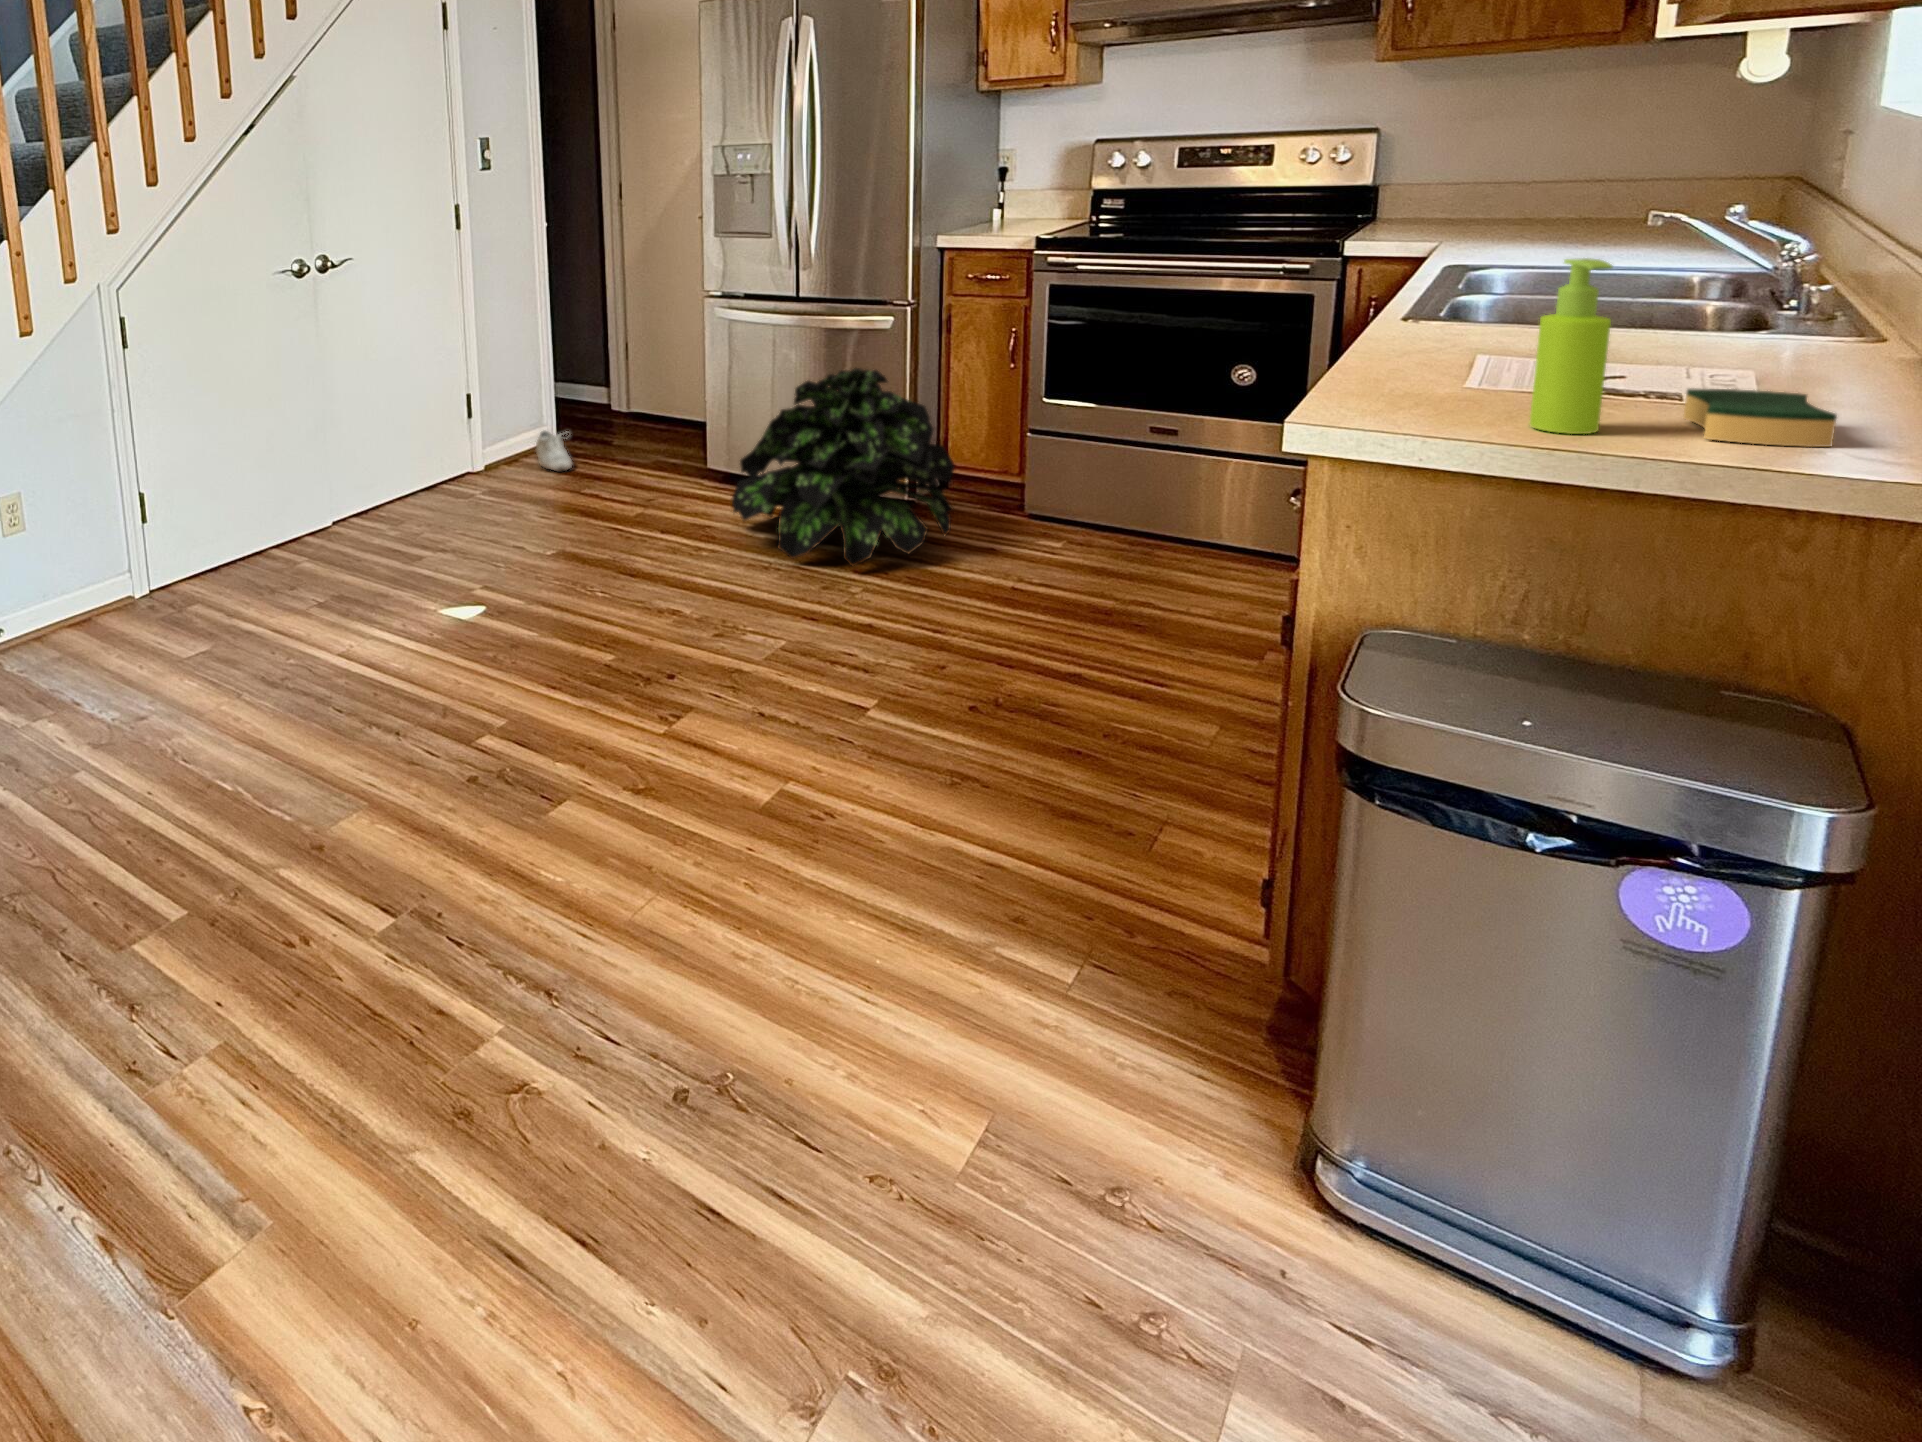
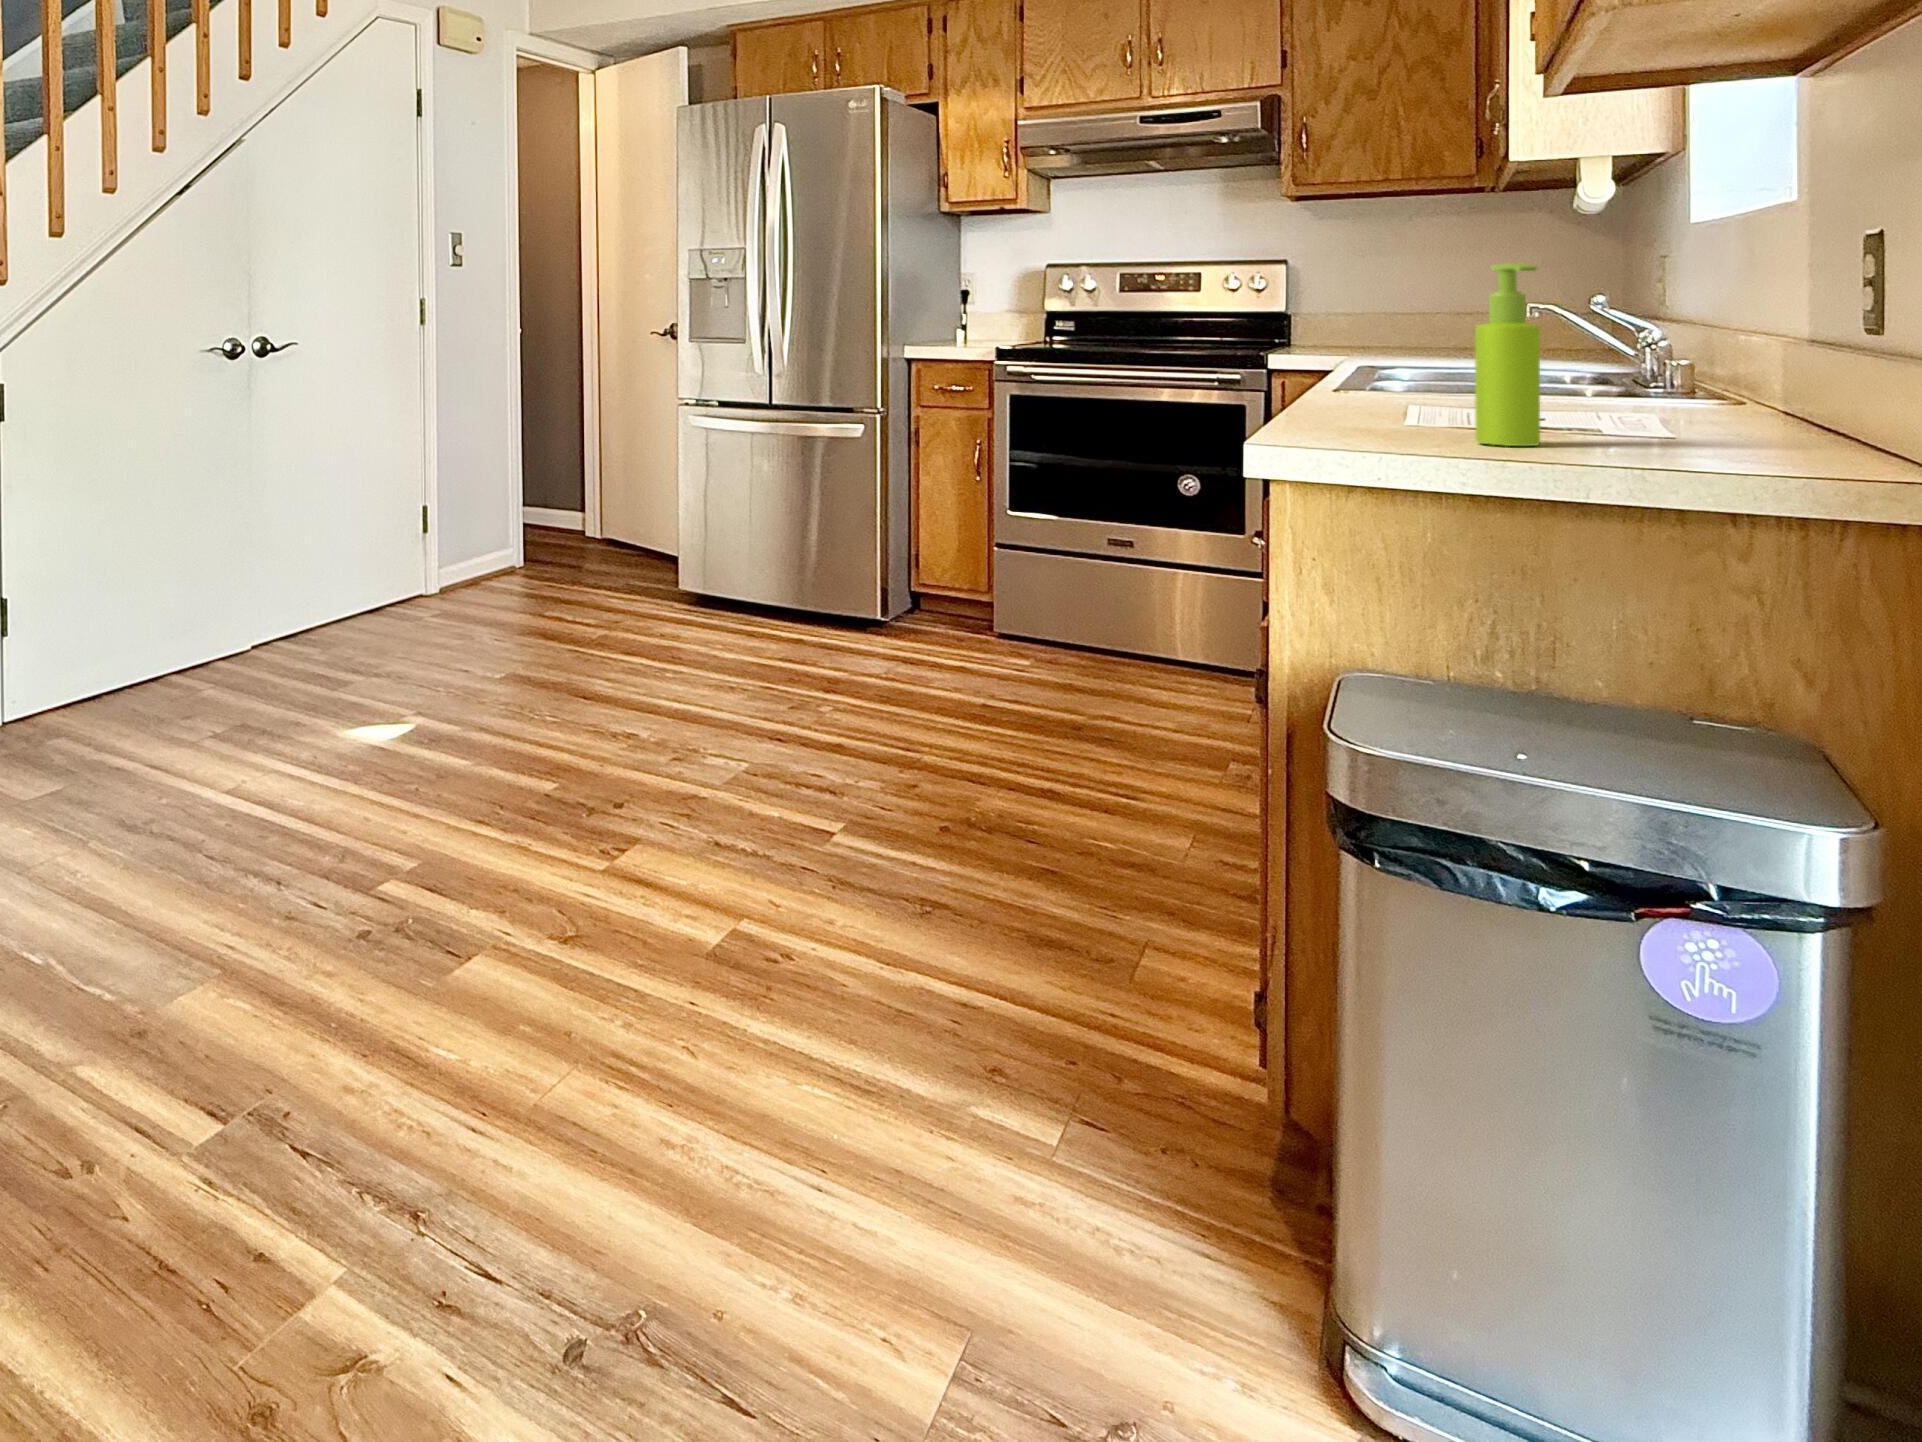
potted plant: present [732,368,955,566] -> none [702,473,928,686]
sponge: present [1683,388,1837,447] -> none [1611,405,1753,451]
shoe: present [536,431,572,472] -> none [499,551,538,595]

